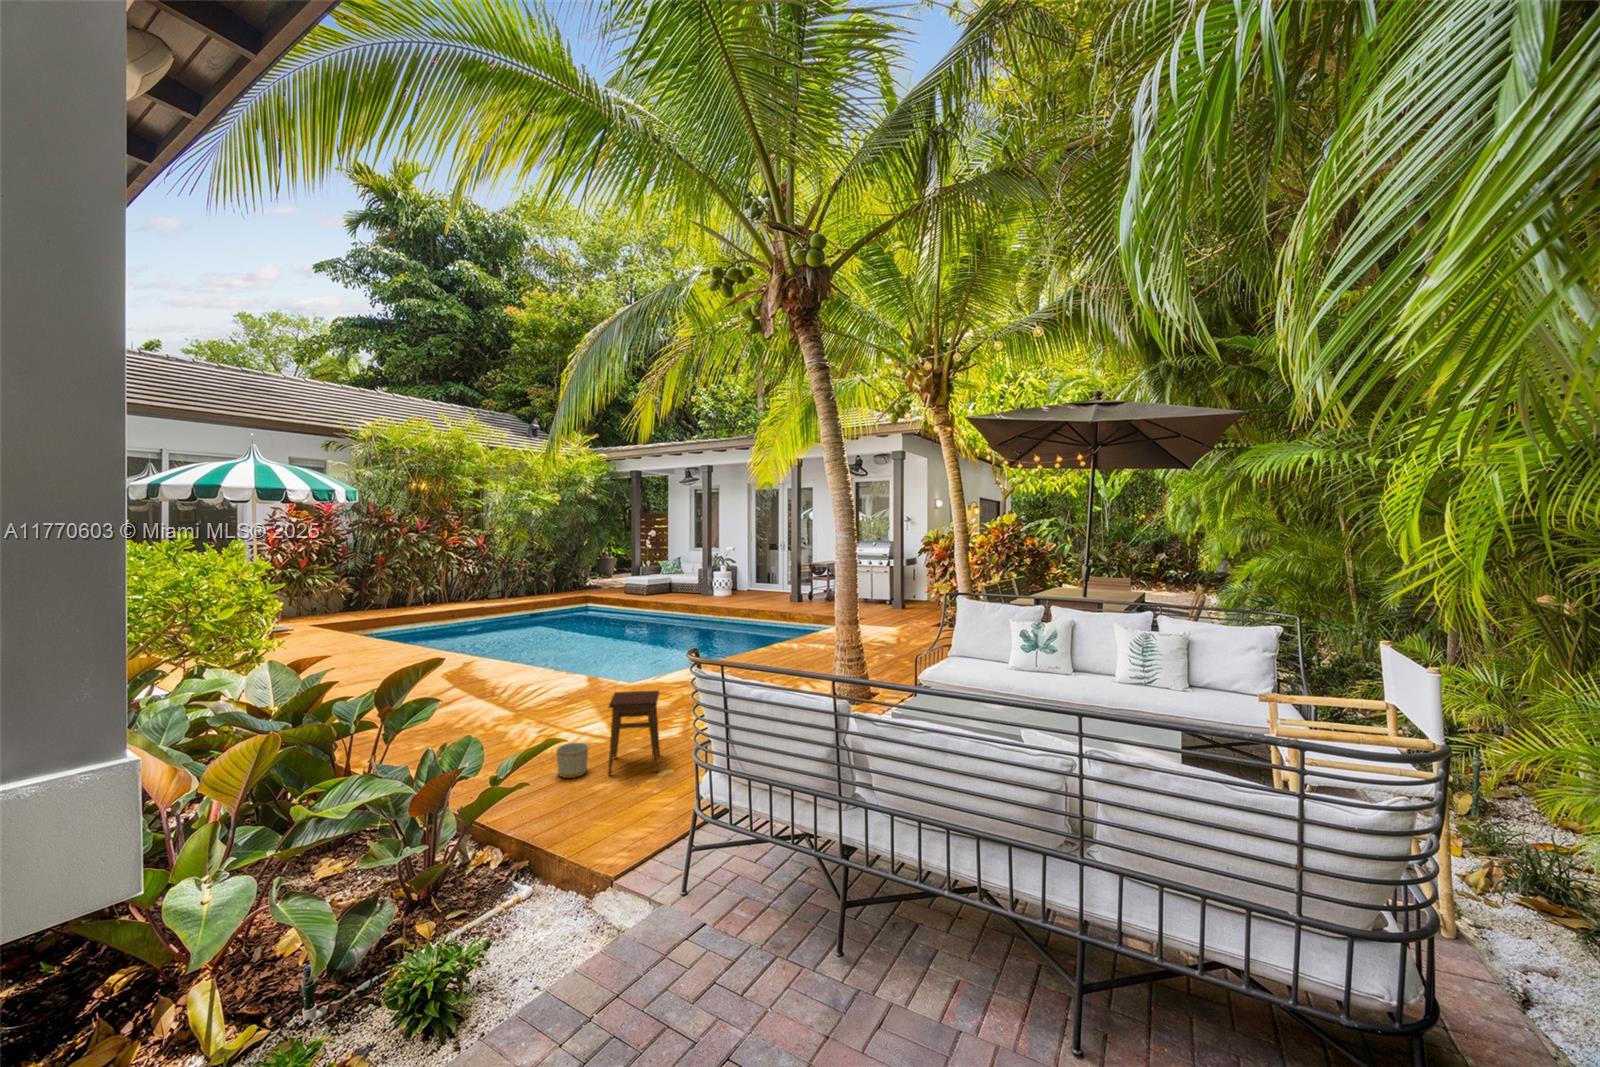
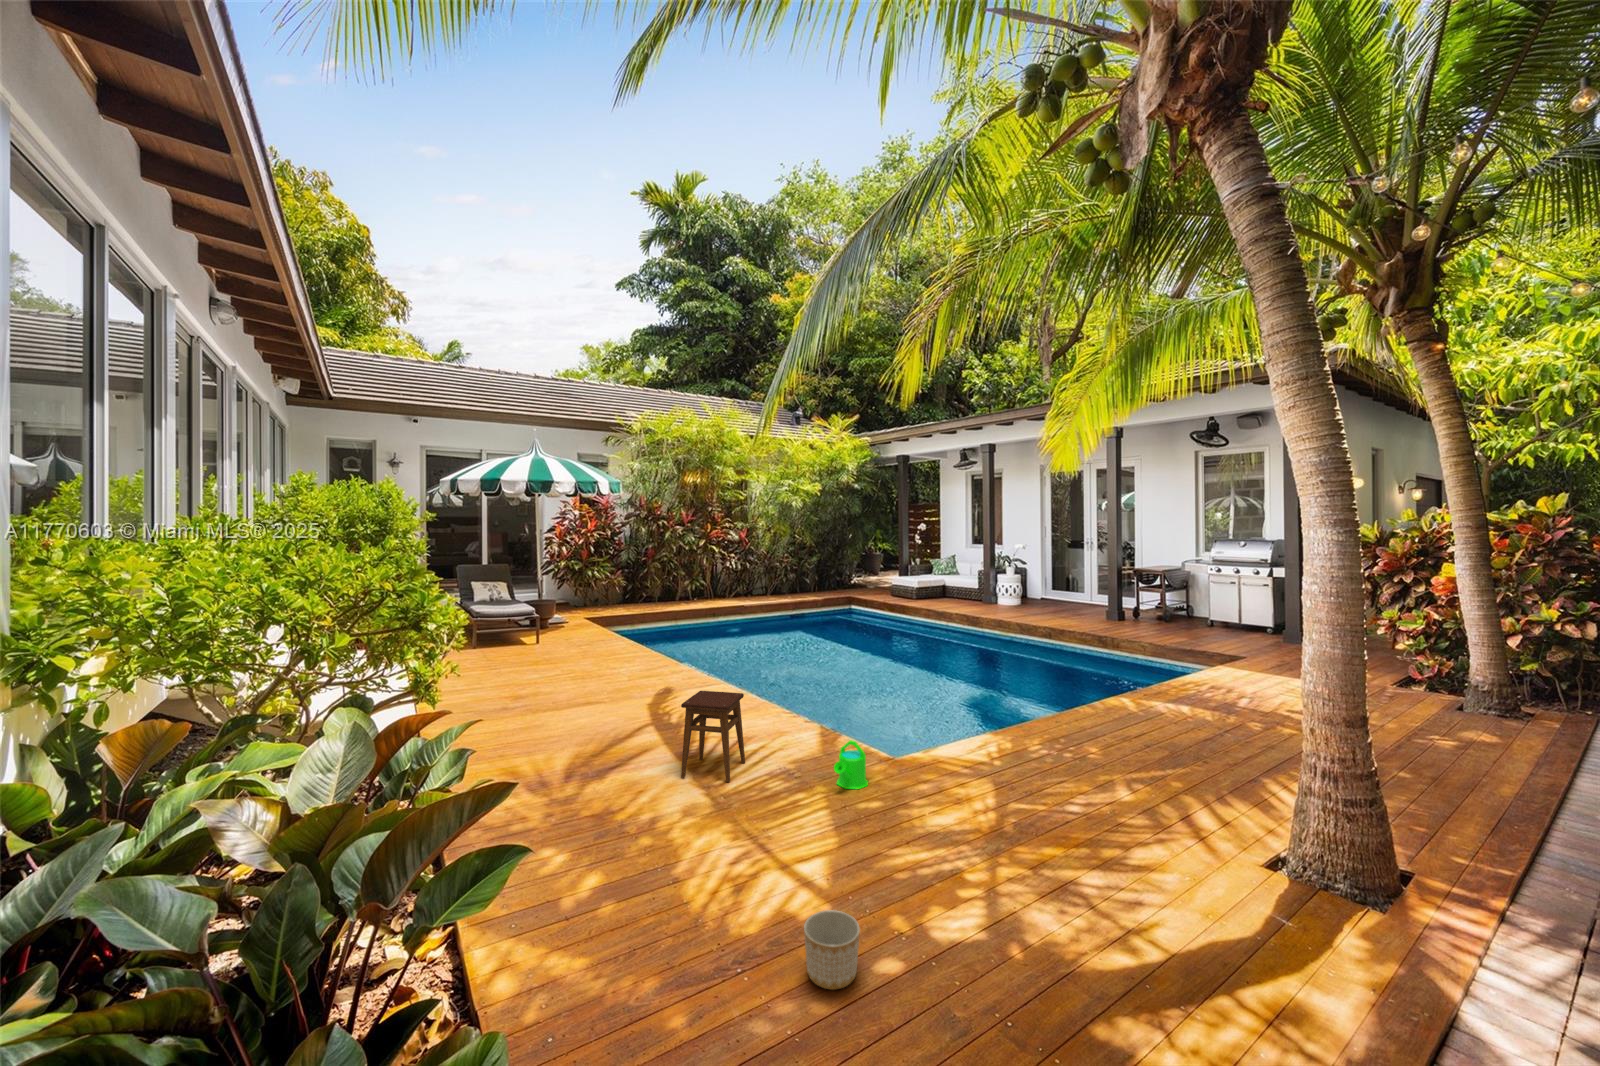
watering can: none [573,675,597,706] -> present [834,740,868,789]
stool: present [608,691,660,775] -> present [681,691,745,782]

